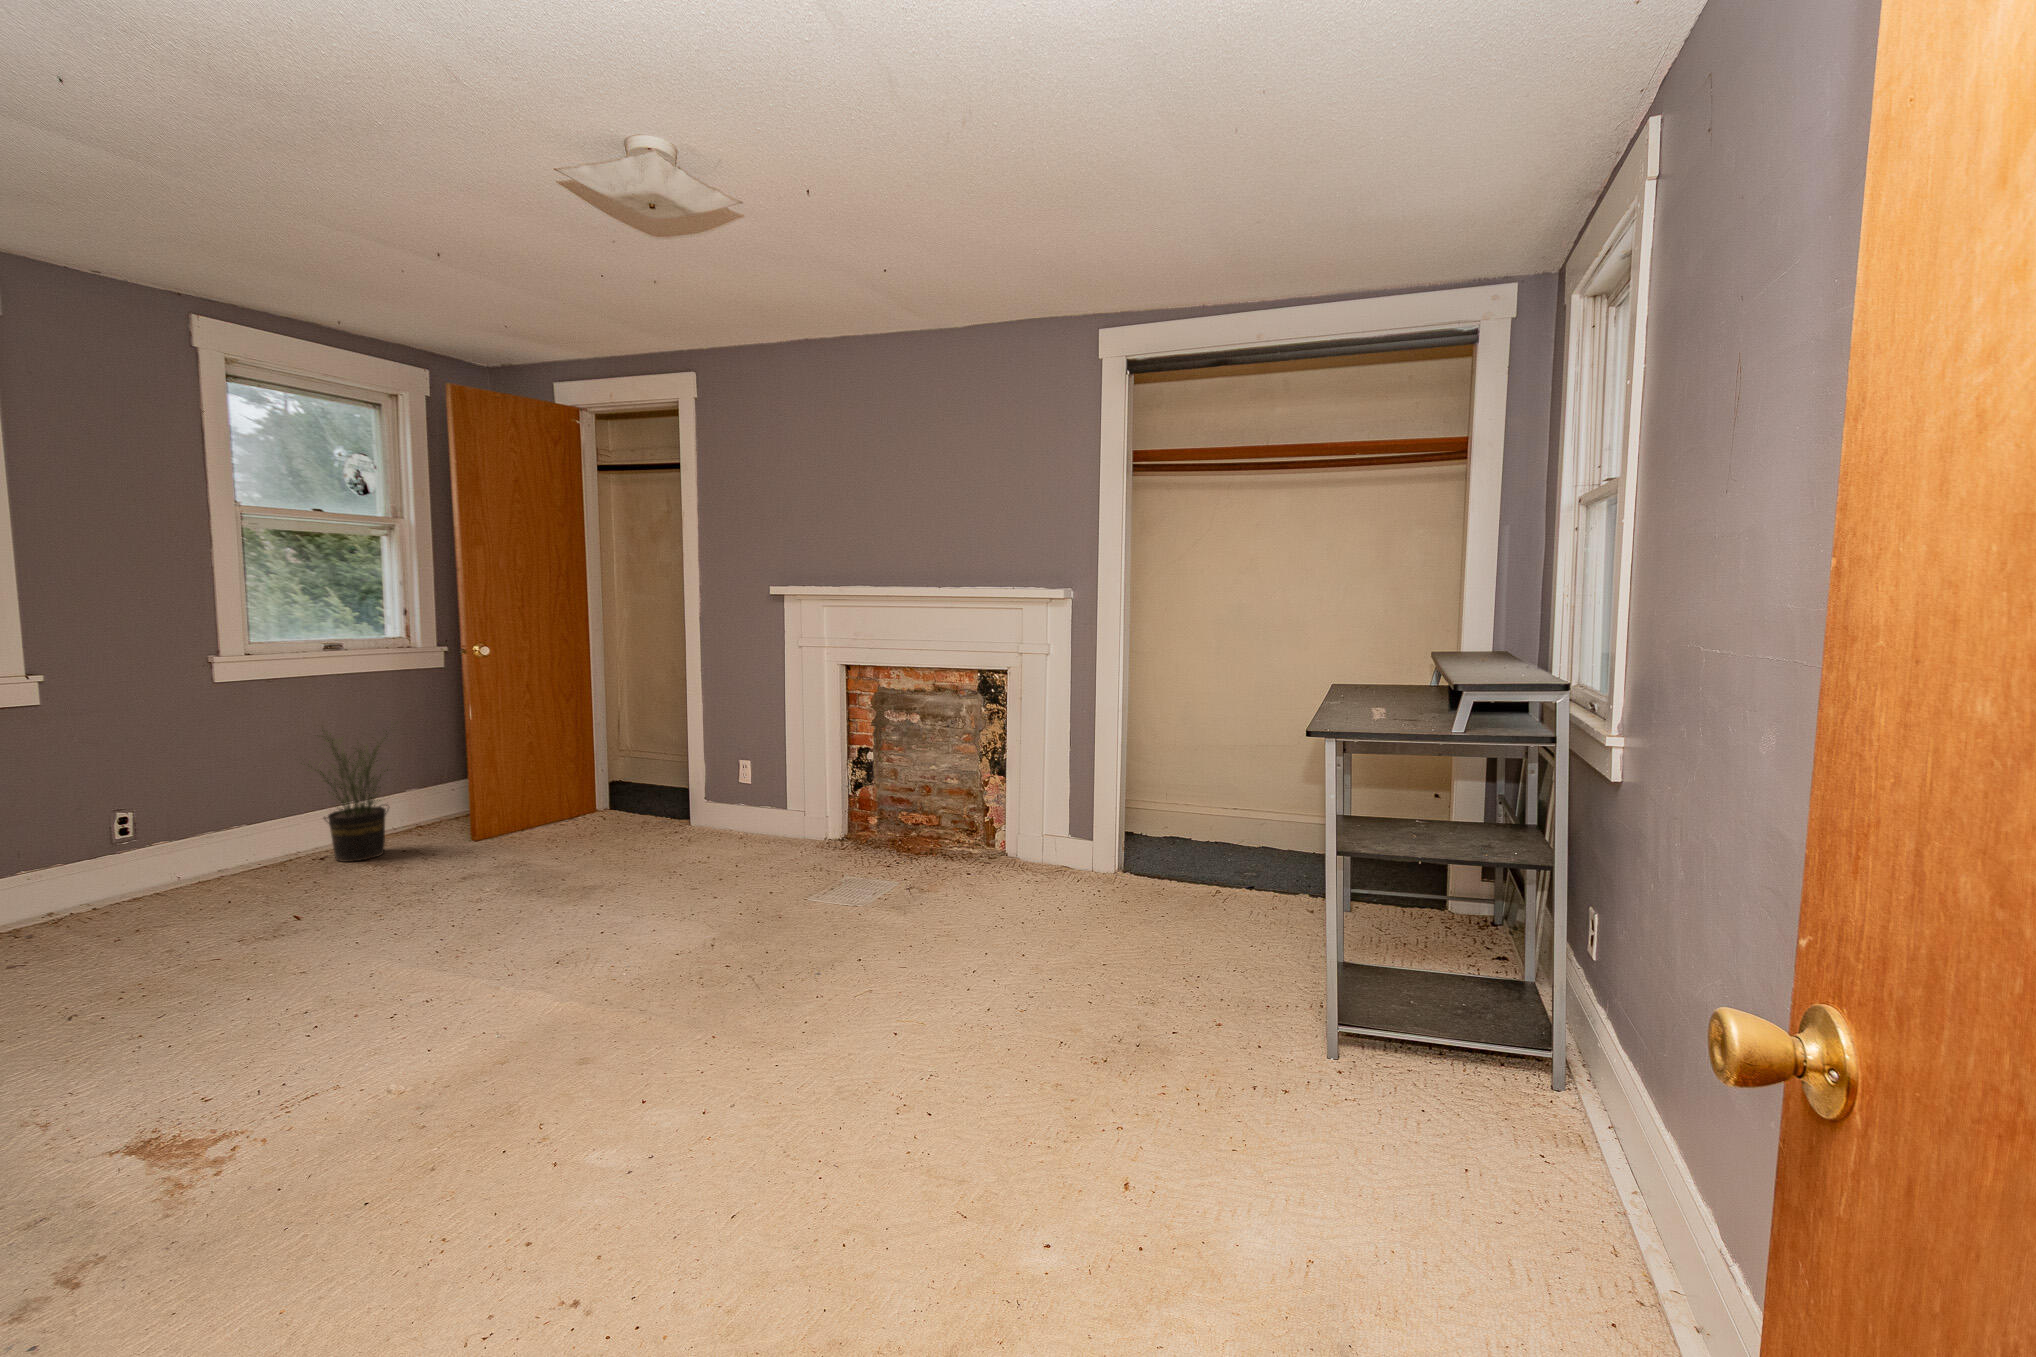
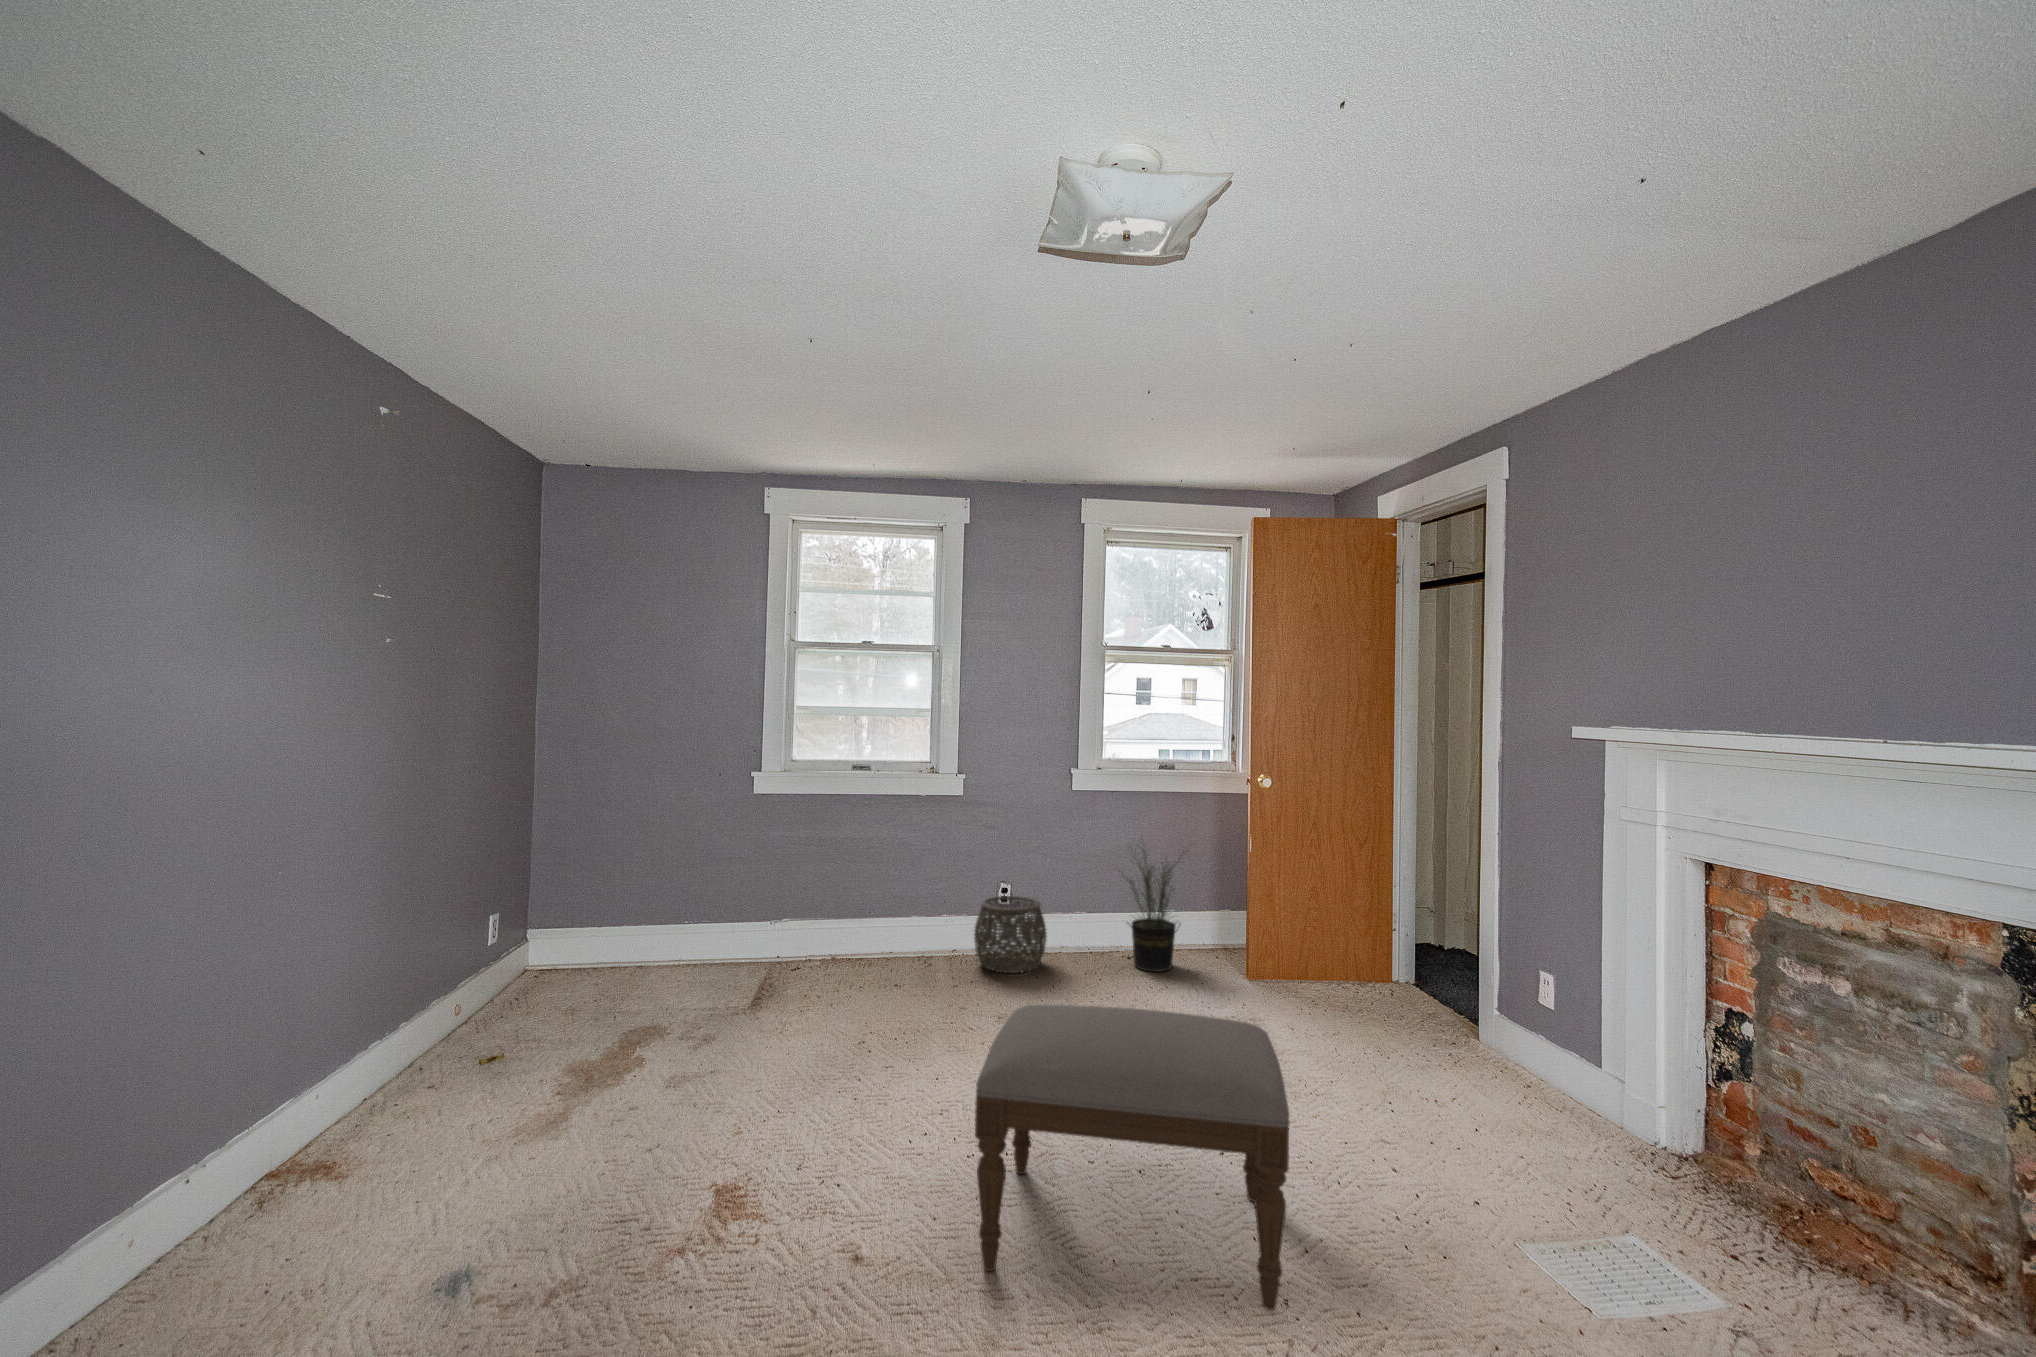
ottoman: none [438,815,741,1055] -> present [975,1005,1290,1310]
woven basket: none [96,819,224,916] -> present [974,896,1047,973]

